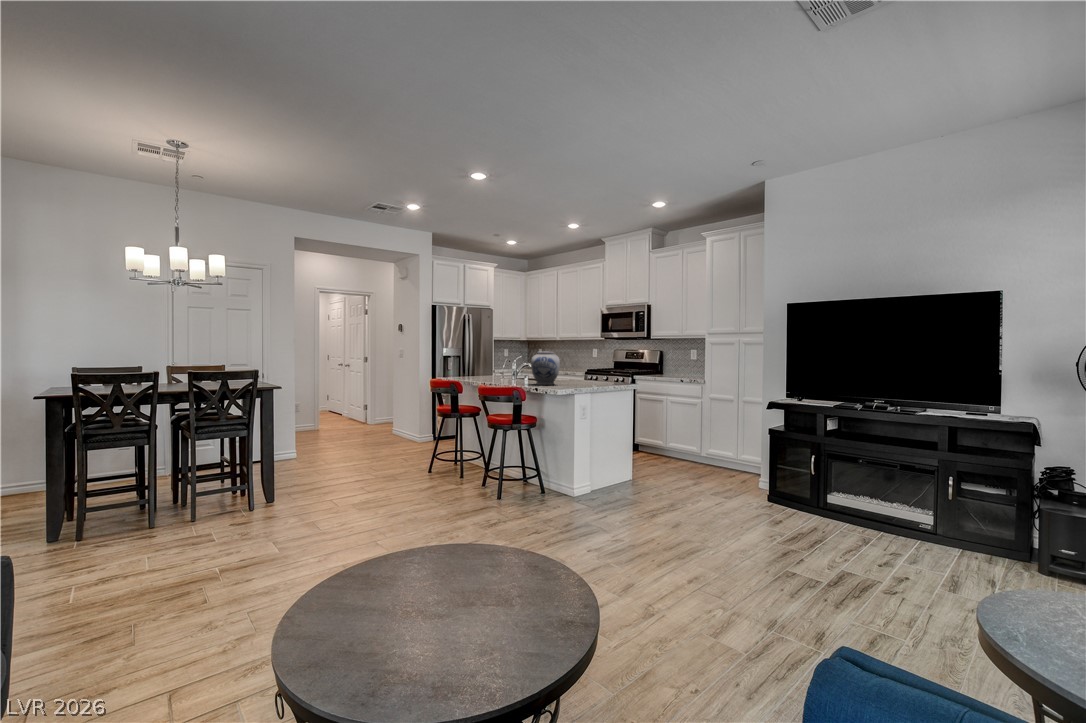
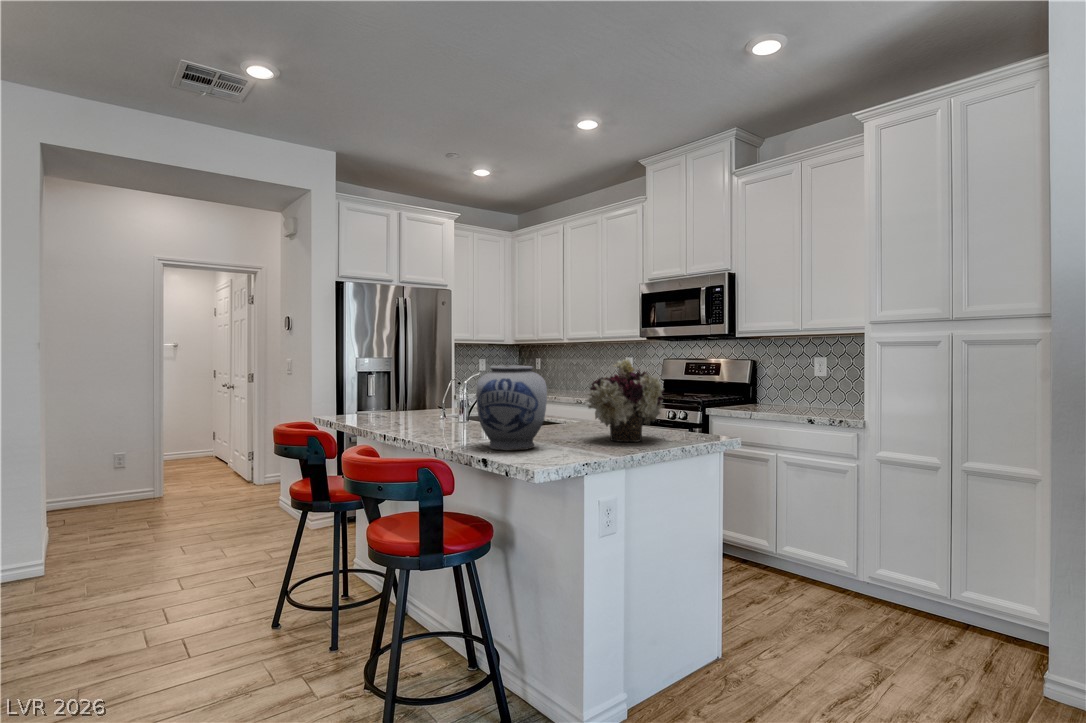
flower arrangement: none [574,349,608,384] -> present [586,359,664,442]

